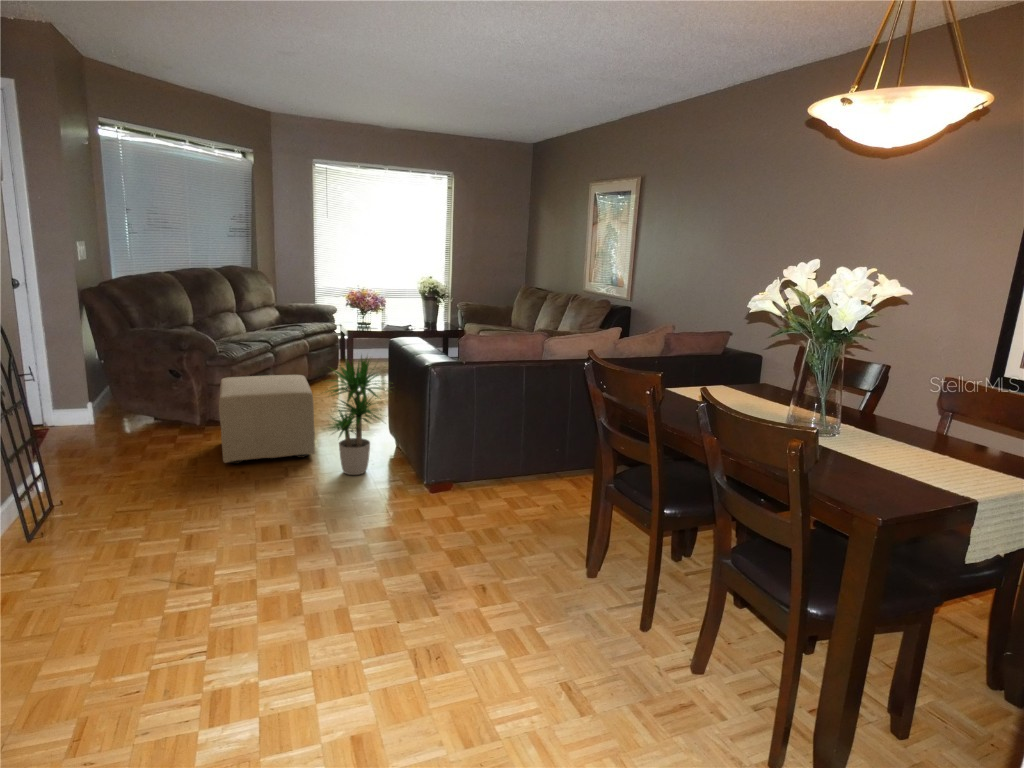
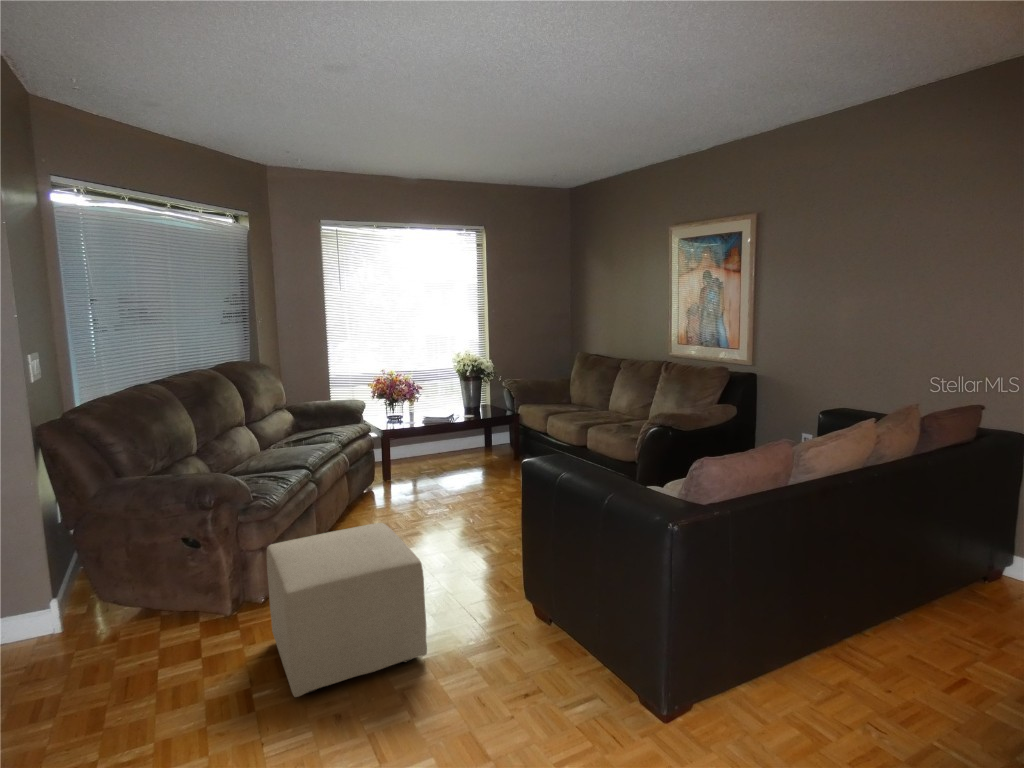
potted plant: present [329,357,385,475] -> none [446,494,563,694]

